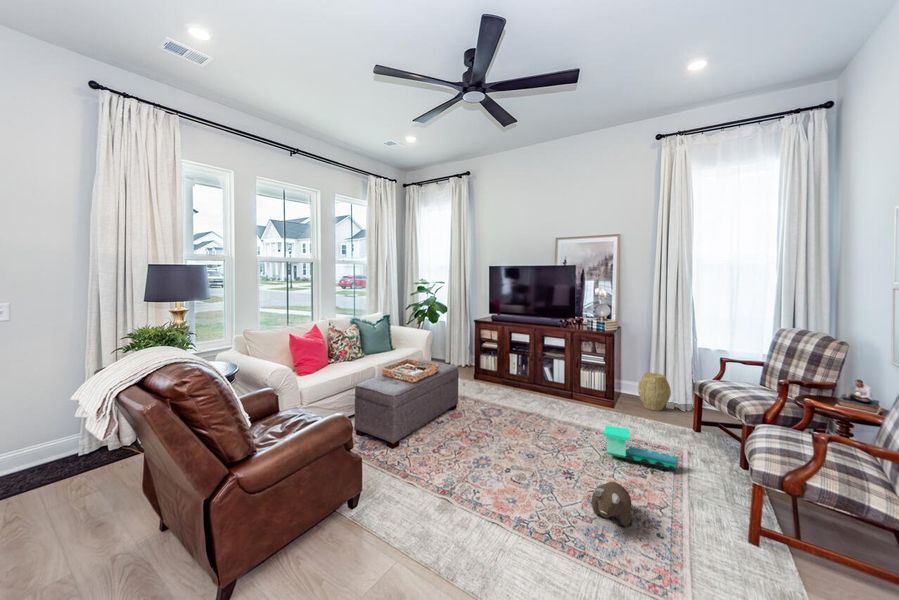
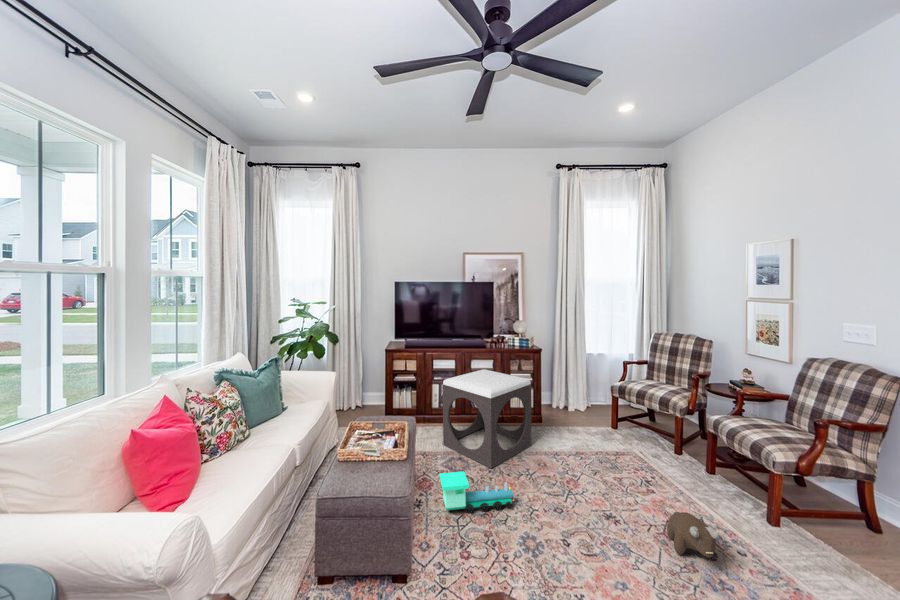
footstool: none [499,345,574,422] -> present [443,369,531,468]
woven basket: present [638,373,671,411] -> none [555,381,583,416]
toy train: present [604,425,679,471] -> present [440,471,514,513]

